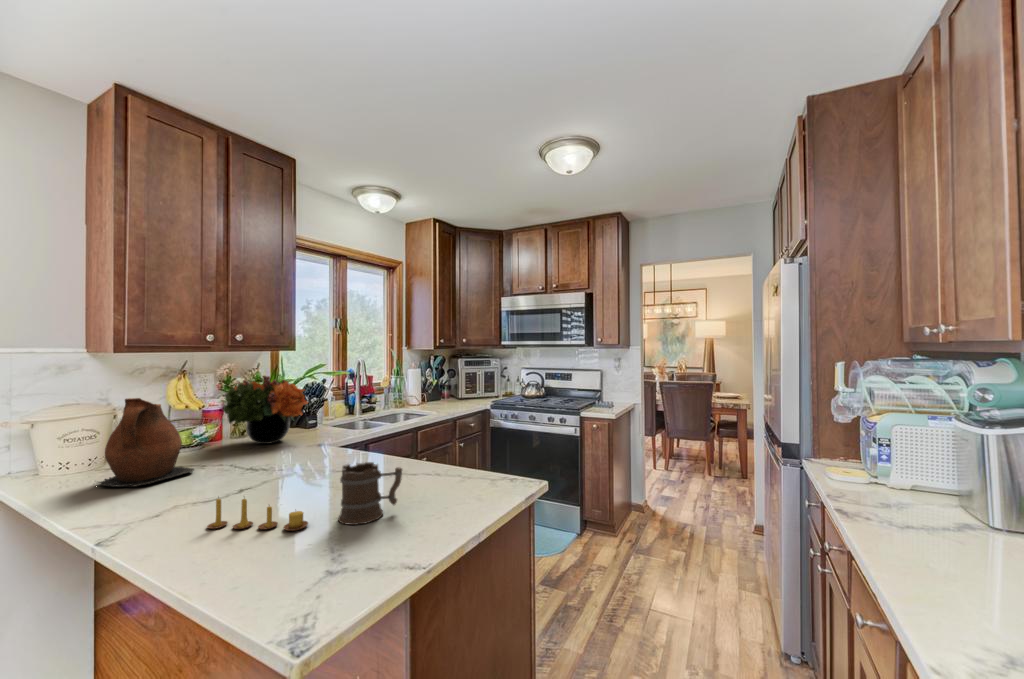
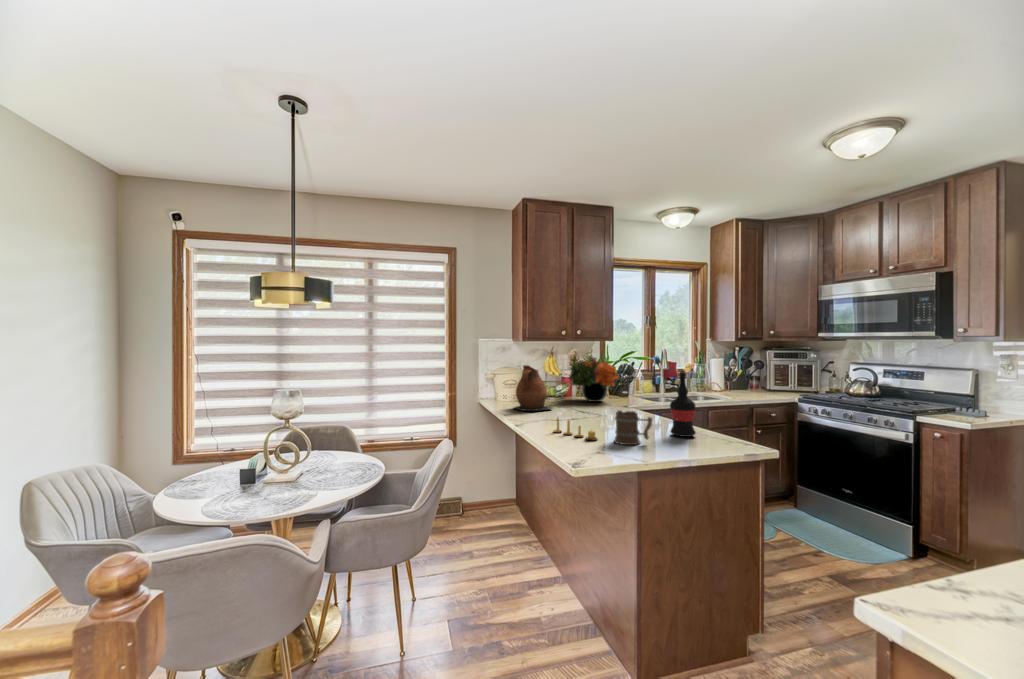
wine bottle: none [413,388,447,484] -> present [670,370,696,437]

